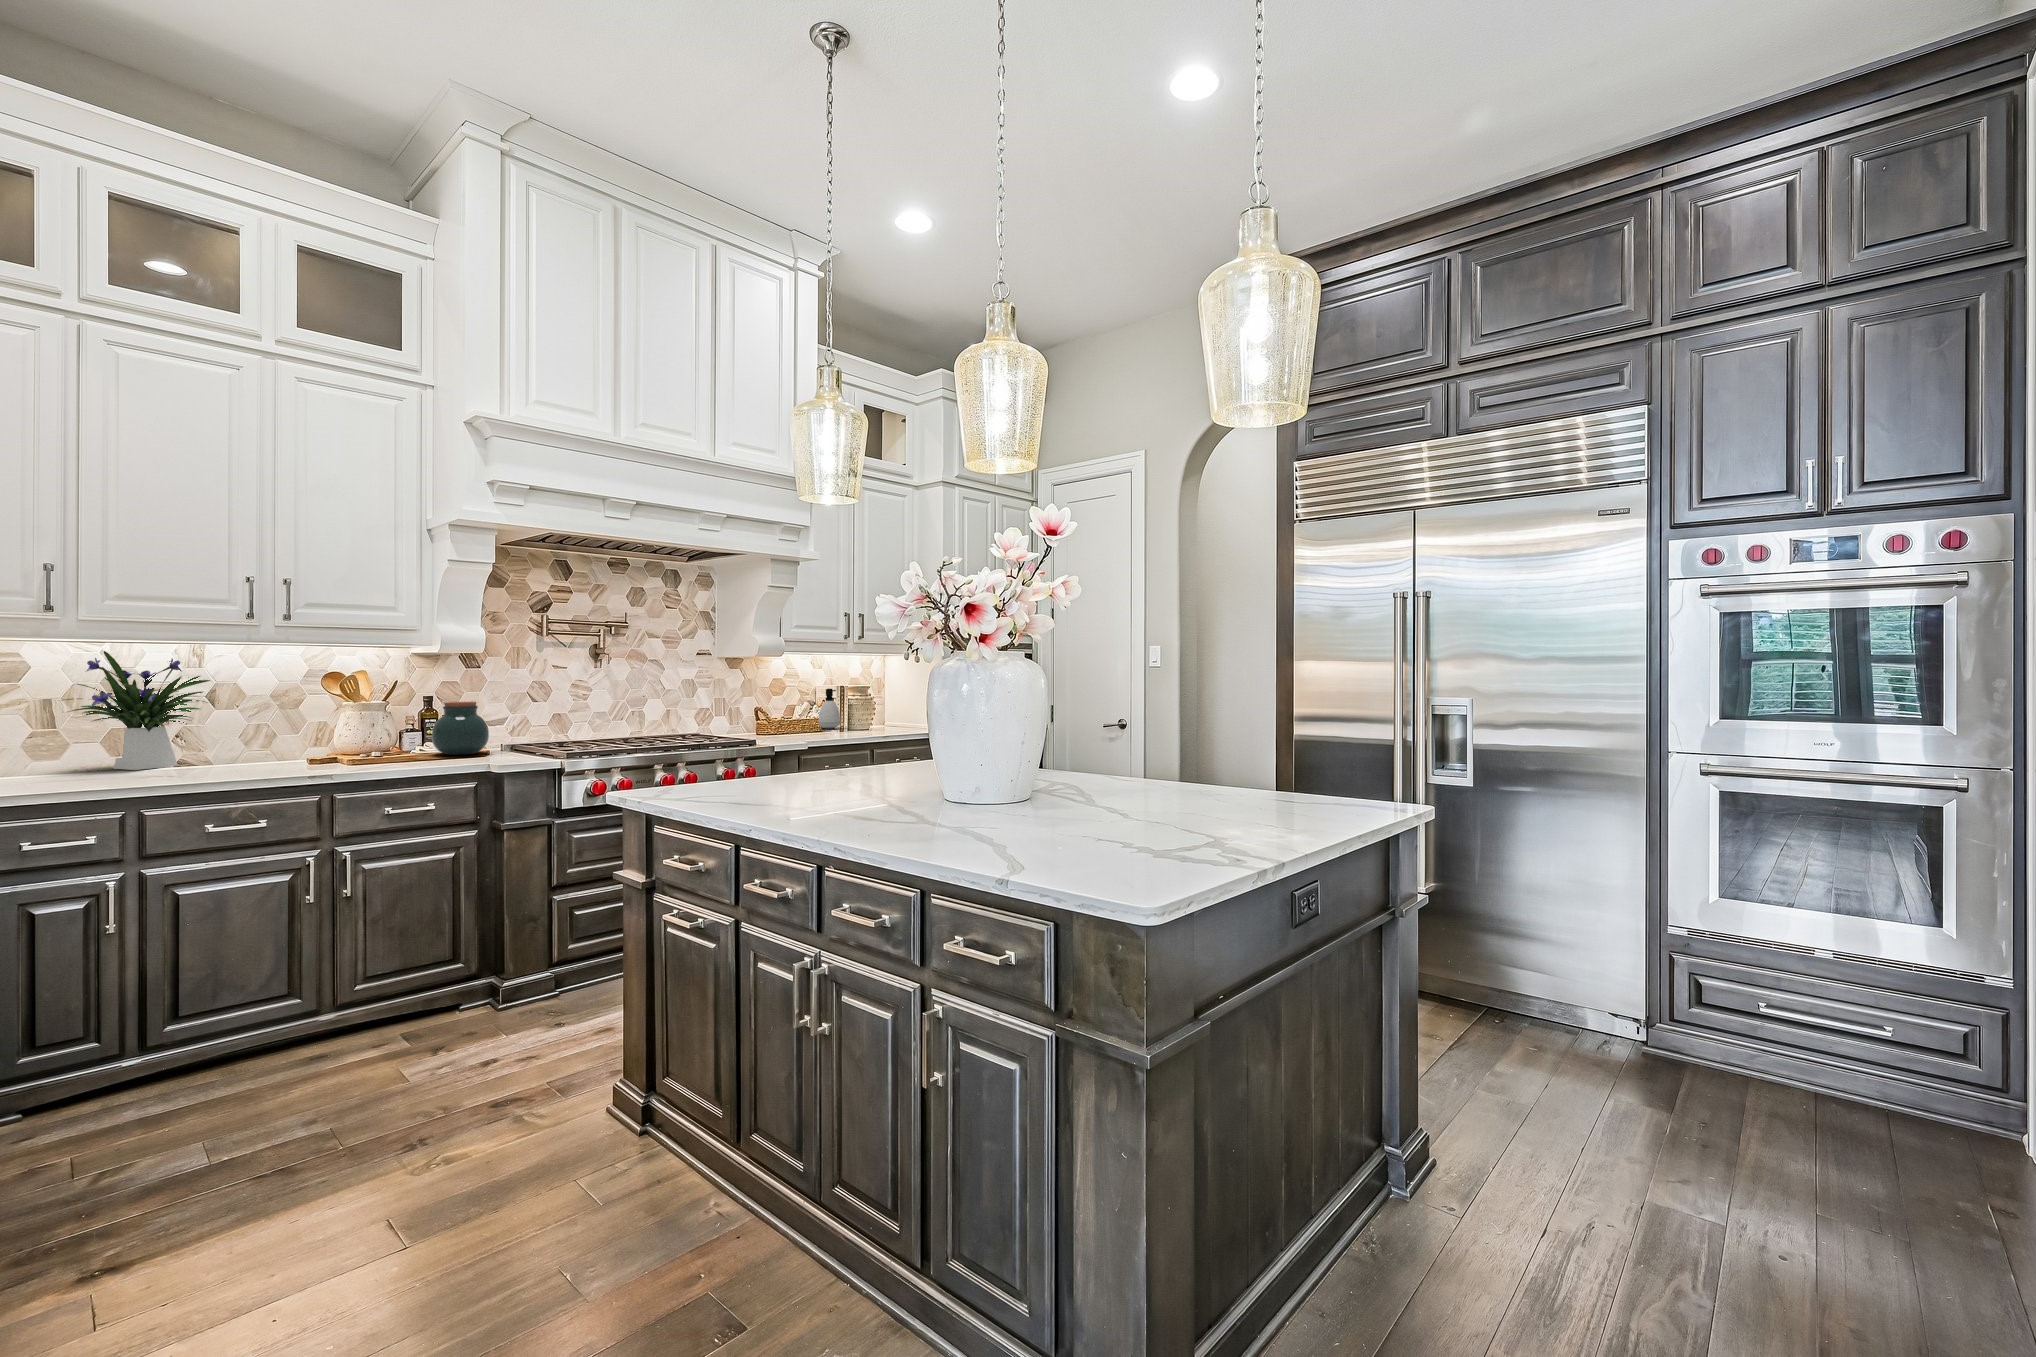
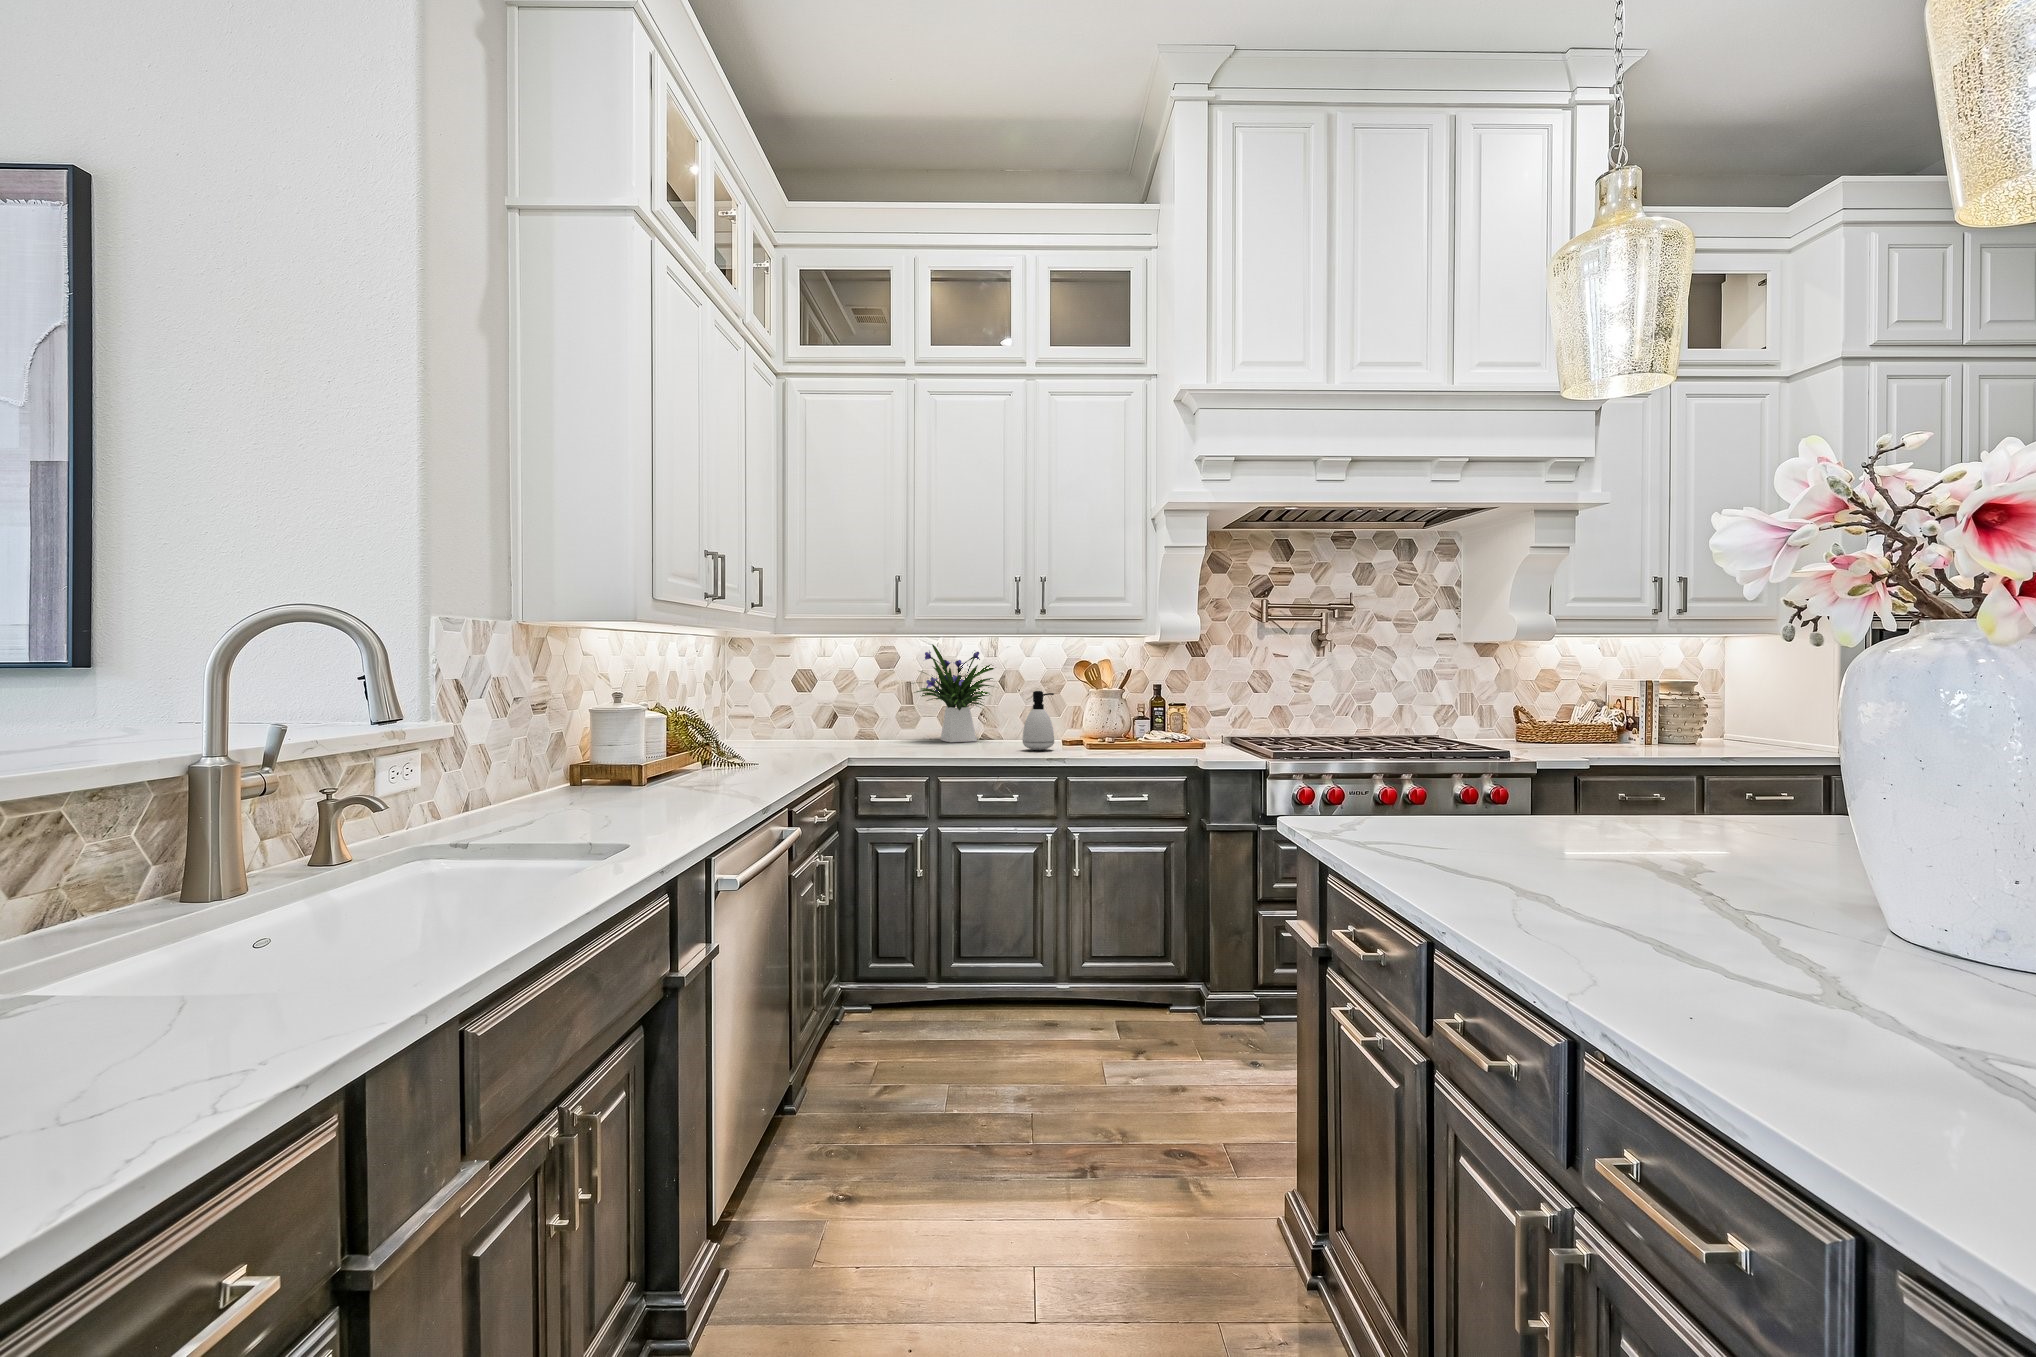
soap dispenser: present [818,689,840,729] -> present [1023,691,1054,750]
jar: present [432,702,489,755] -> none [1152,692,1202,747]

